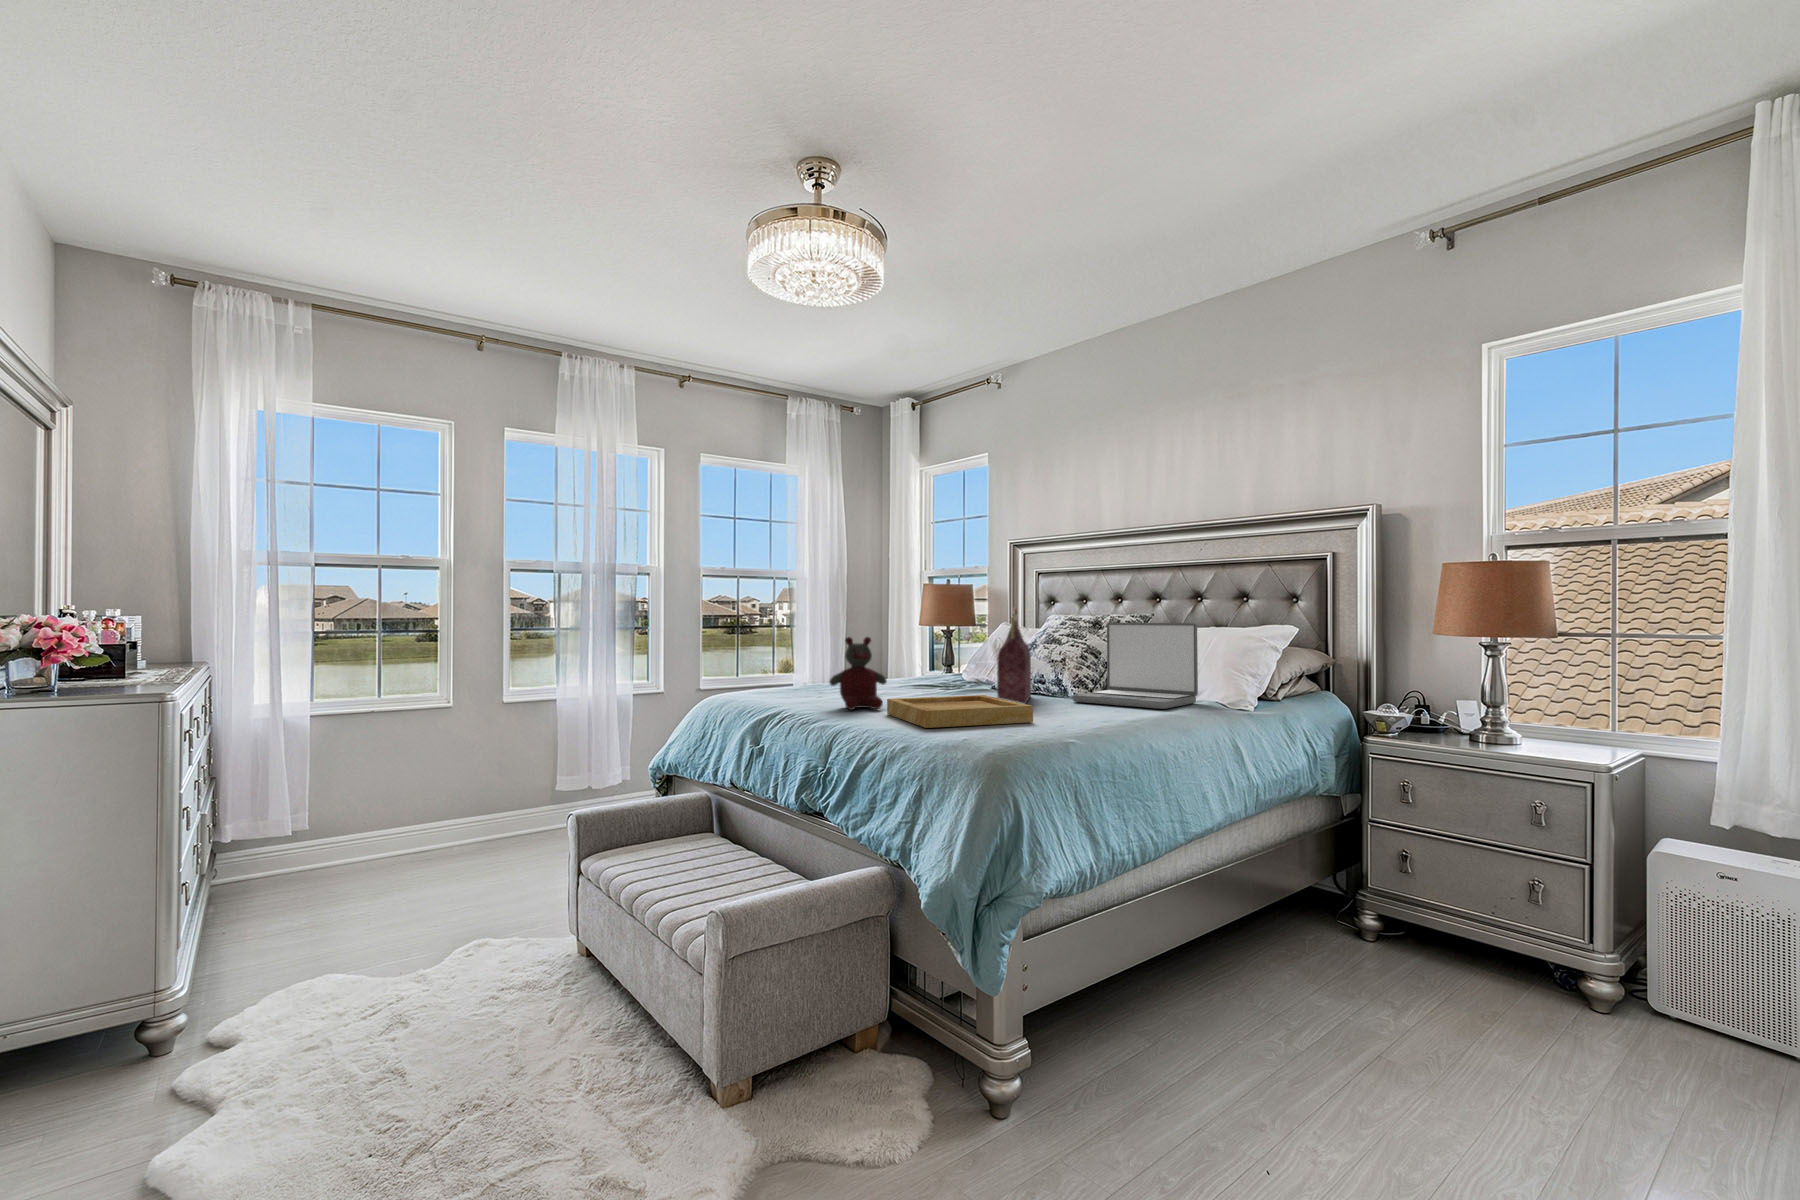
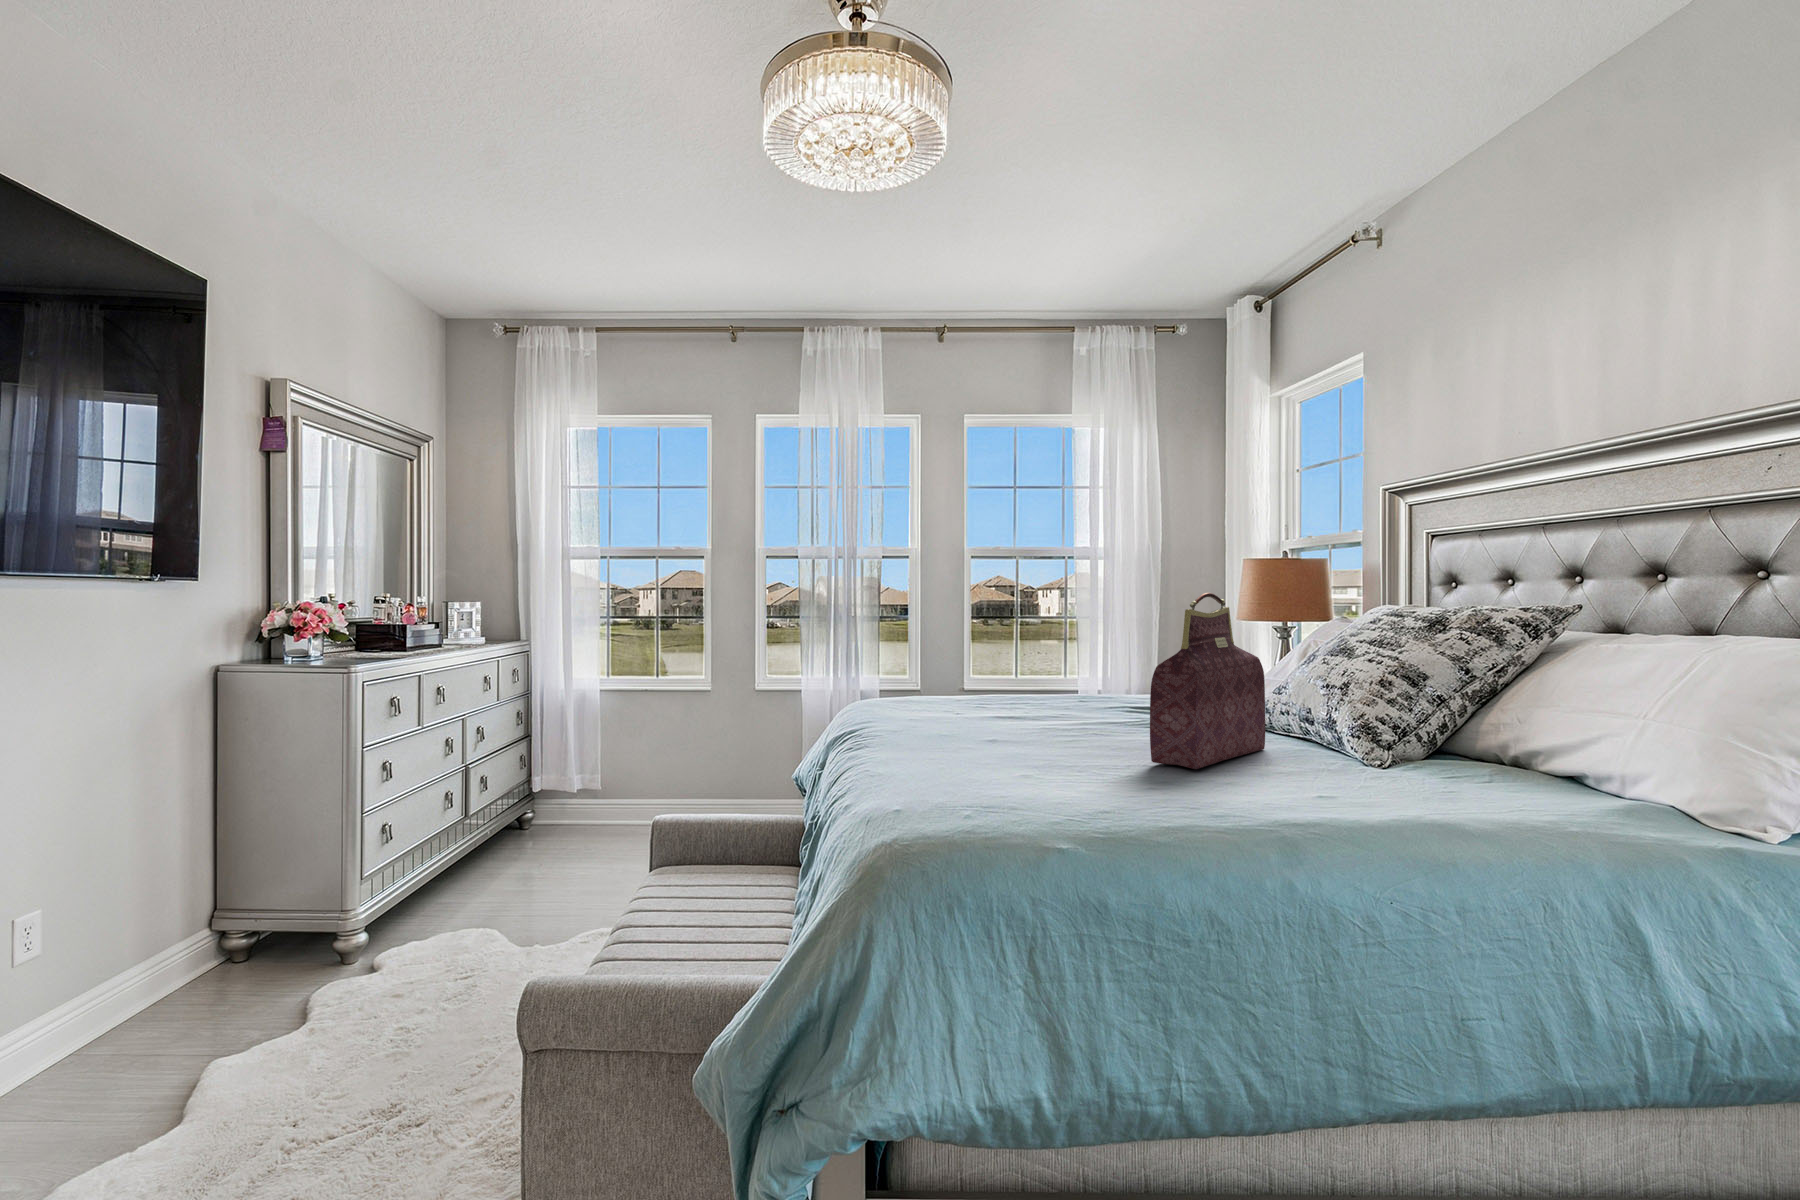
laptop: present [1073,623,1198,709] -> none [1314,620,1628,819]
stuffed bear: present [829,637,887,710] -> none [900,640,984,752]
tray: present [887,695,1033,728] -> none [891,740,1109,819]

